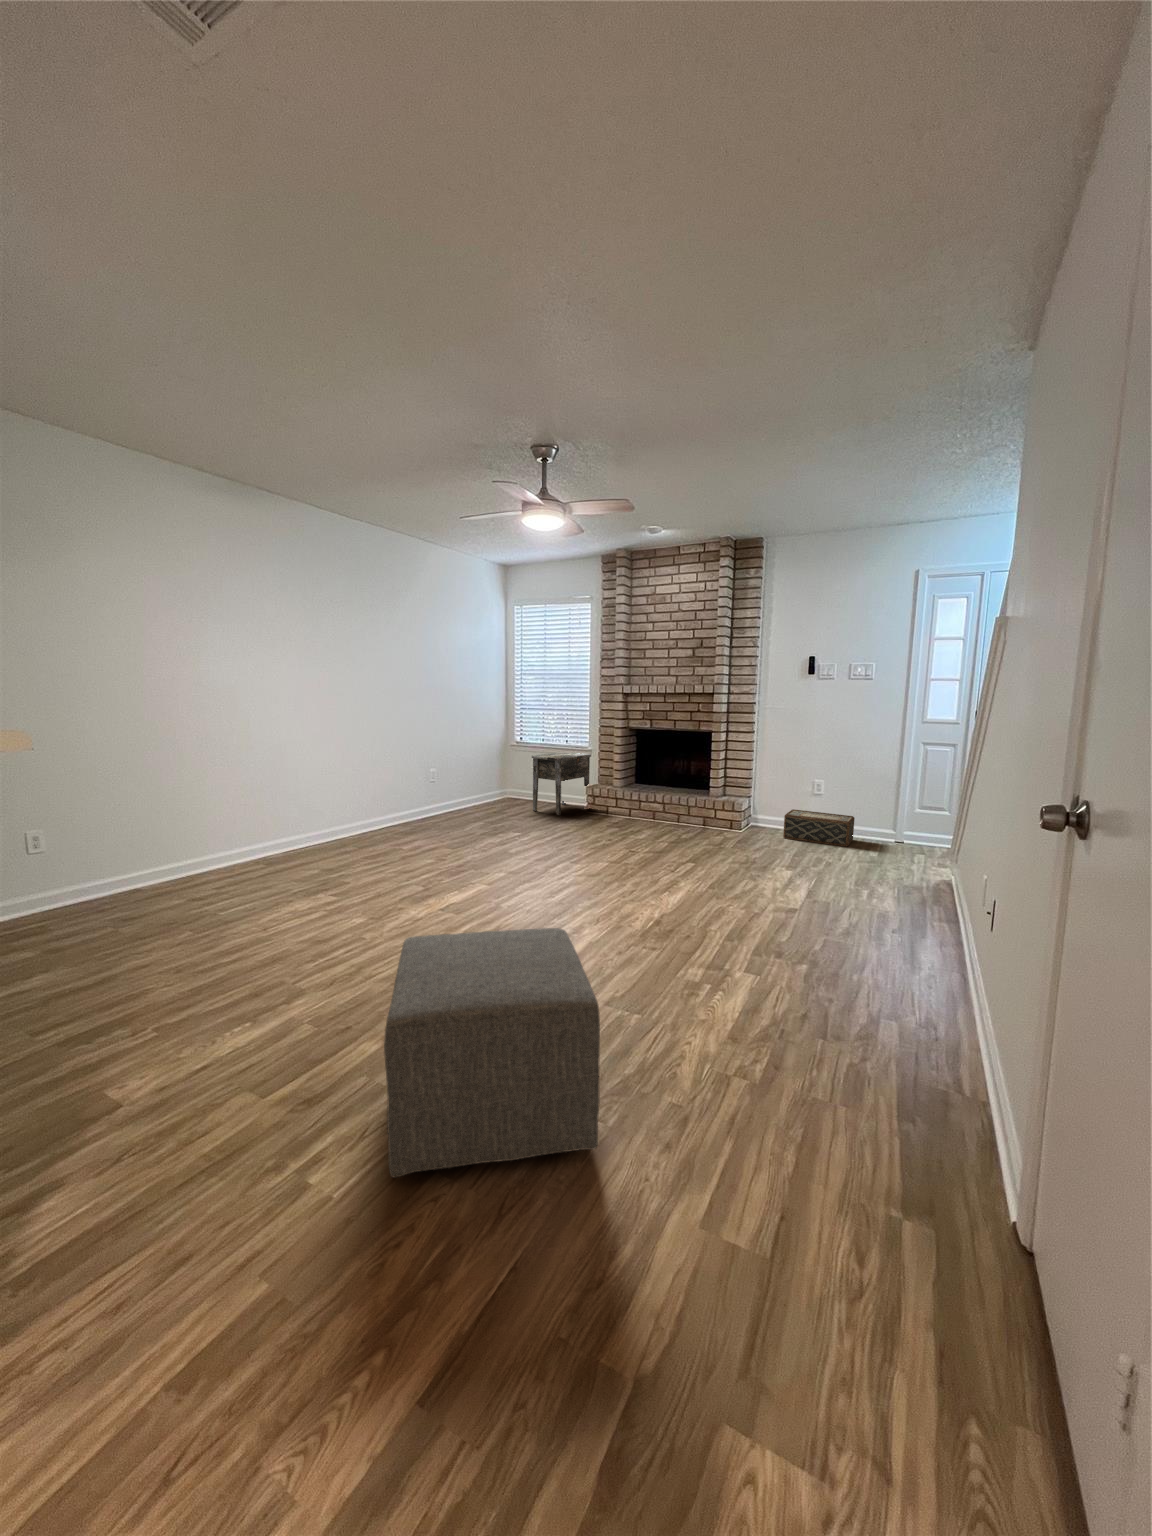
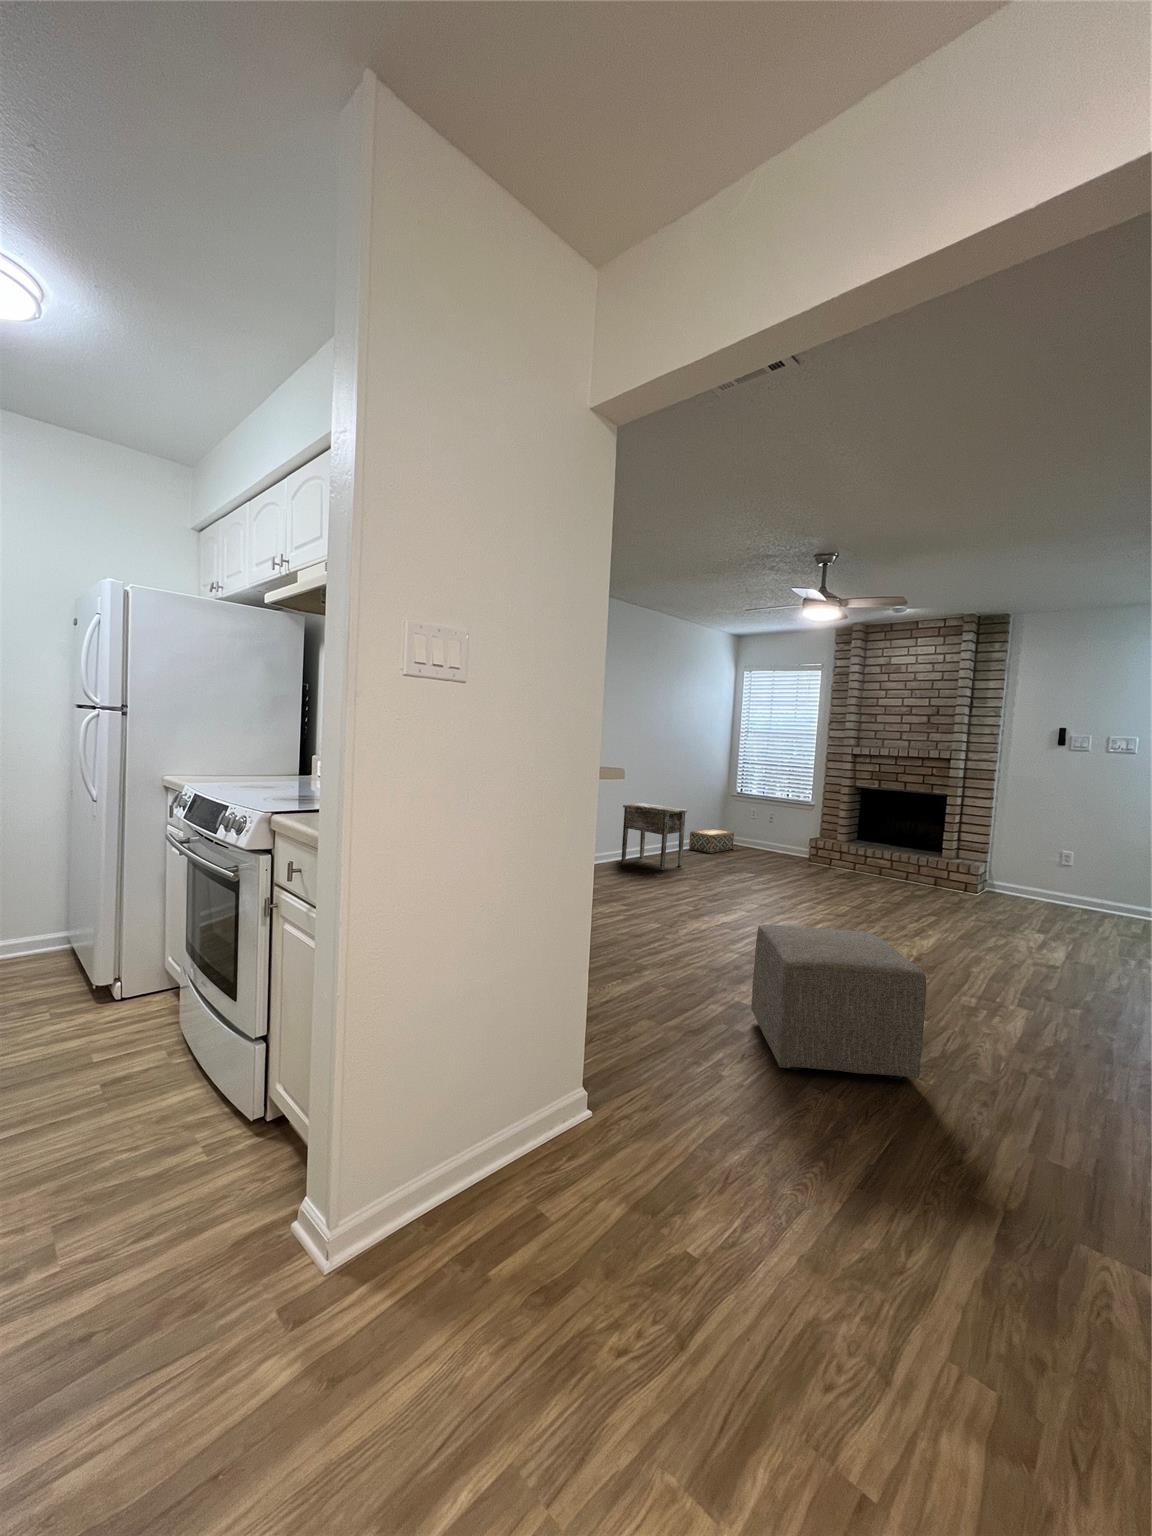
side table: present [532,752,591,815] -> present [621,803,687,870]
woven basket: present [783,809,855,847] -> present [689,828,734,853]

